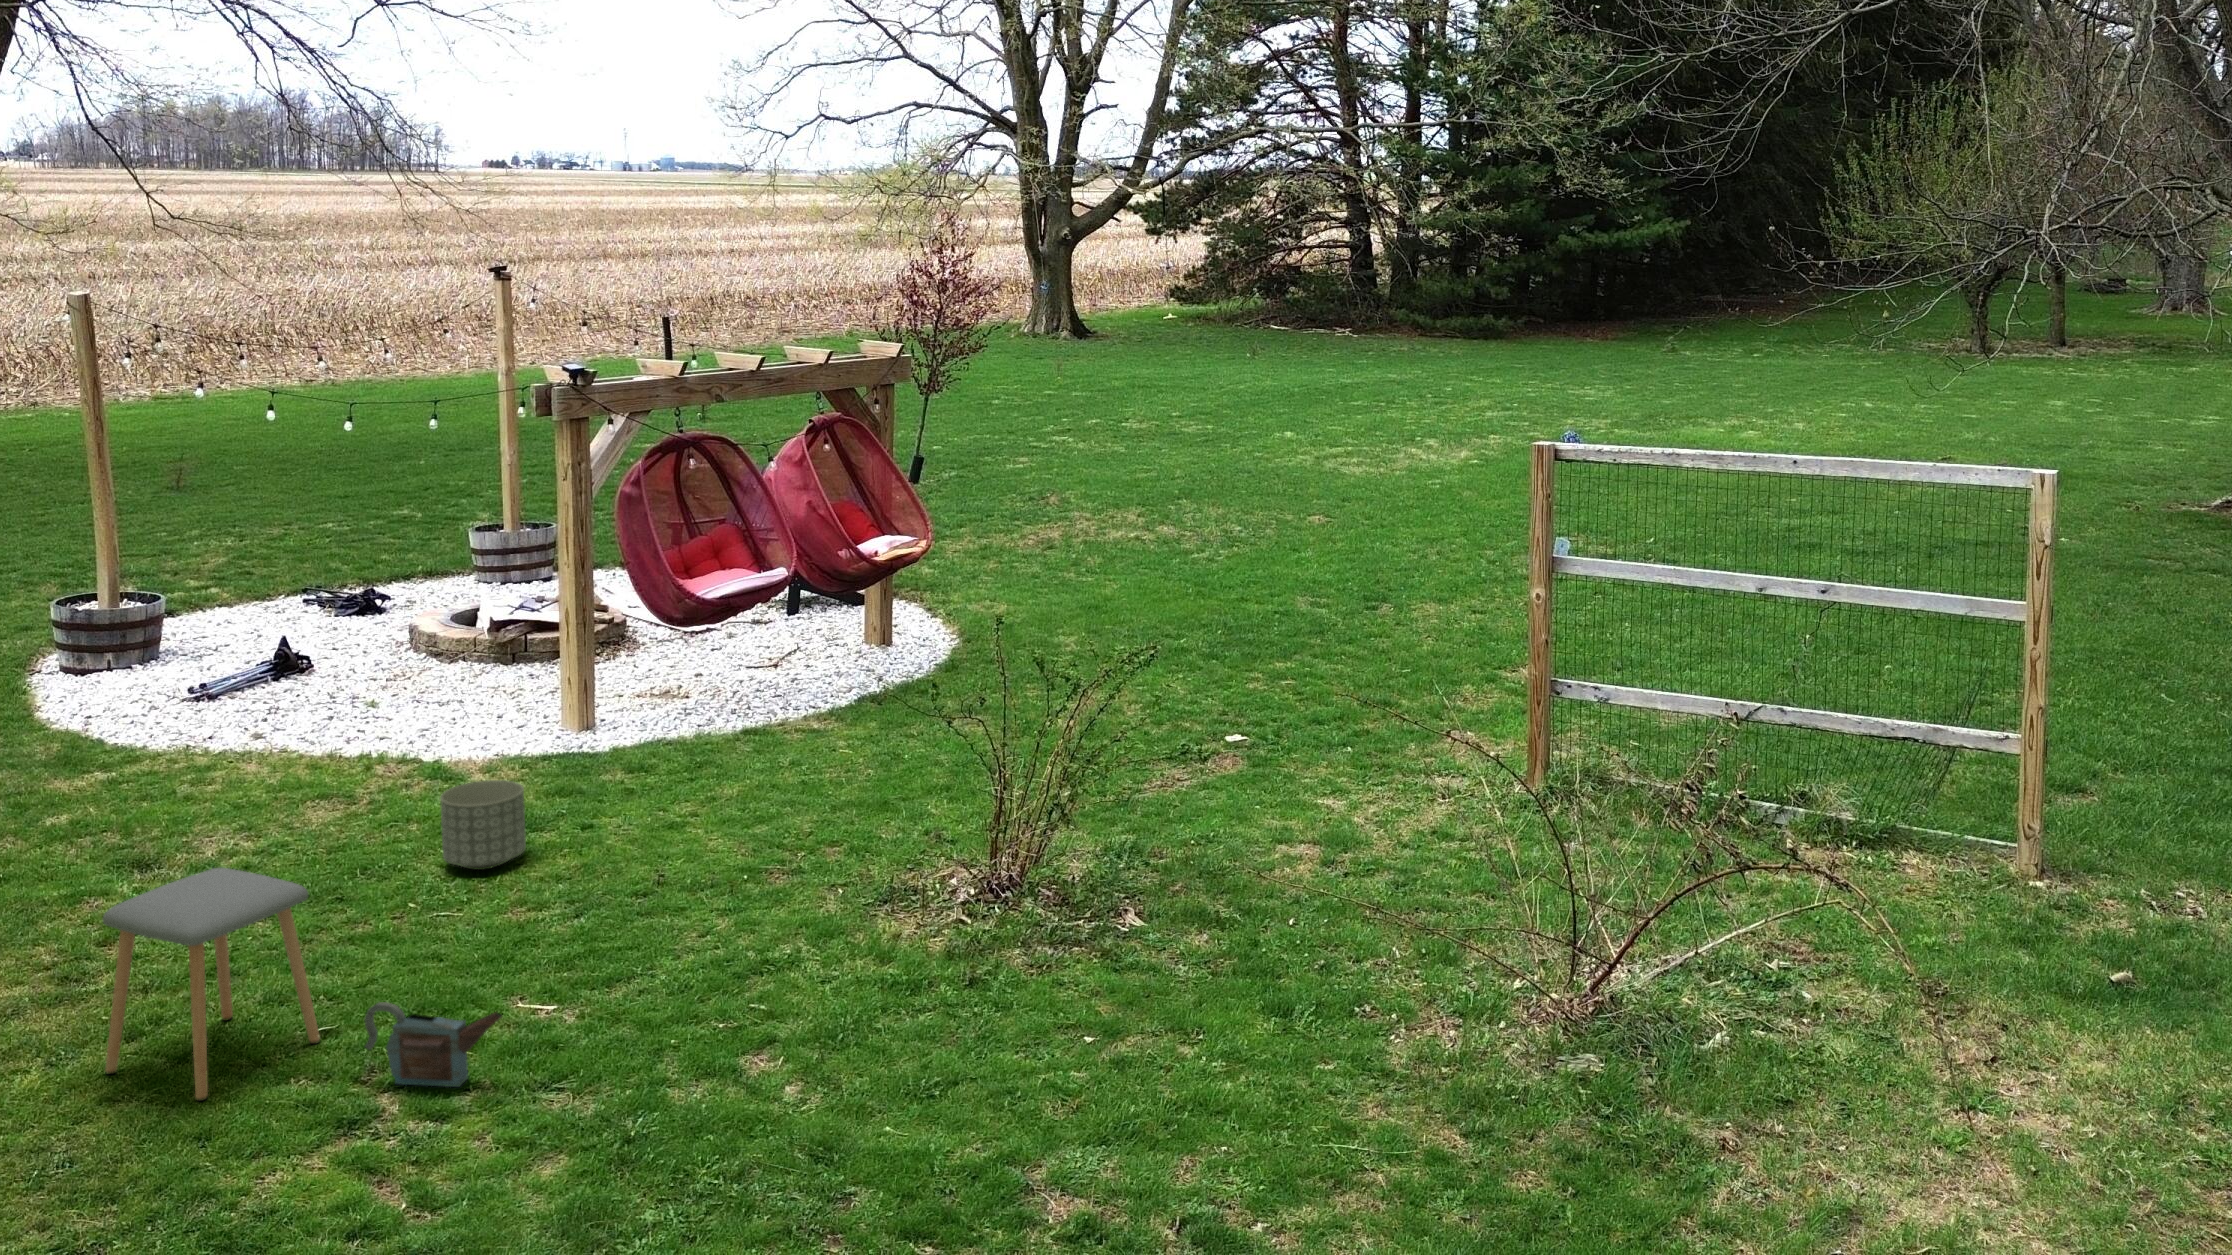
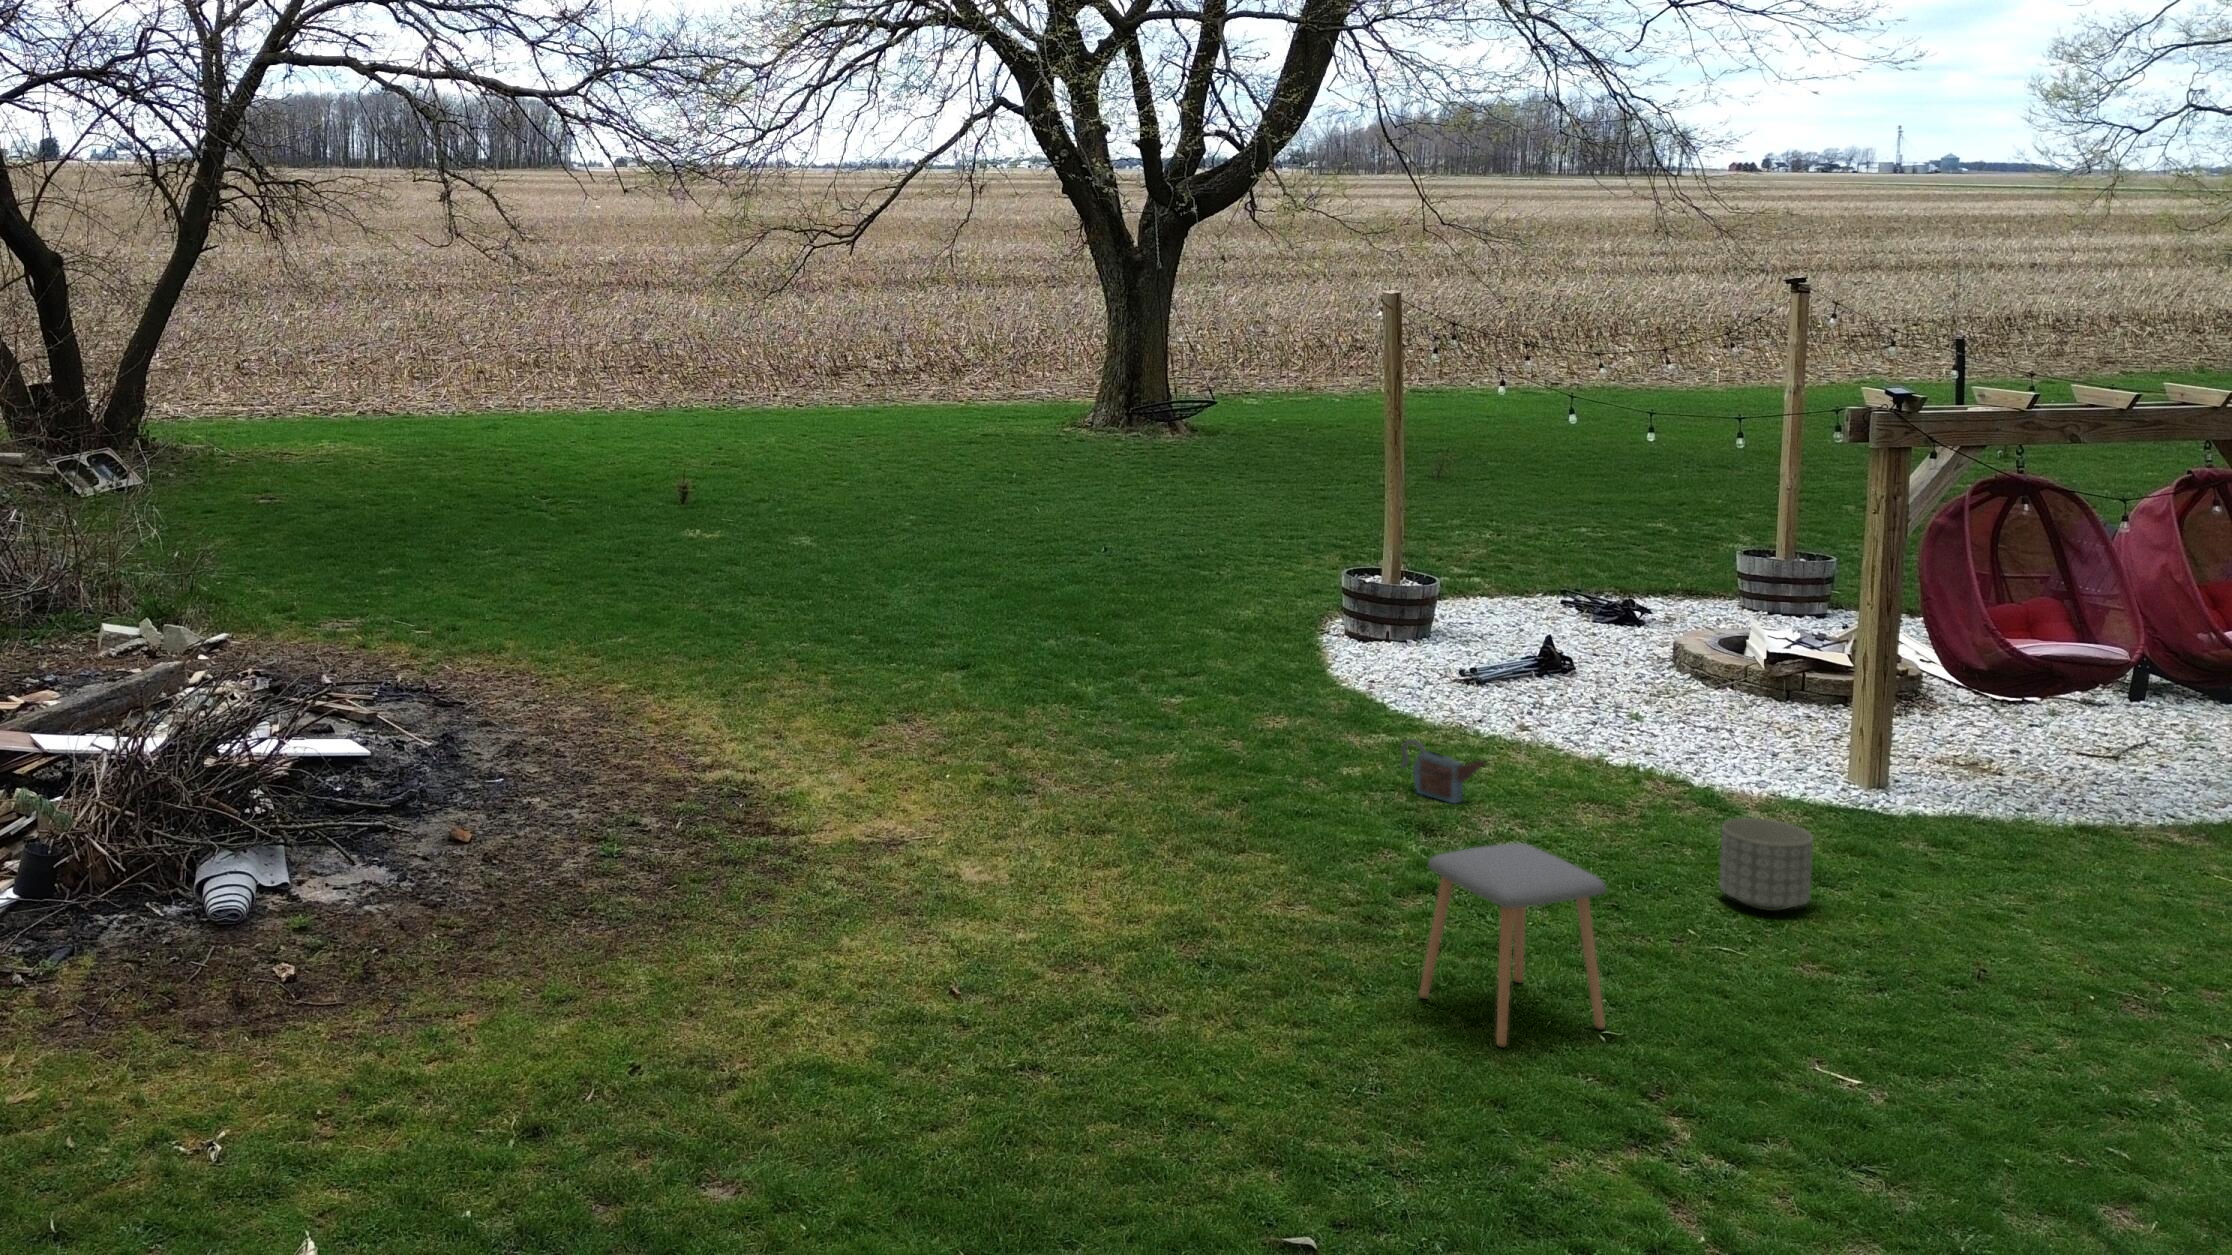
watering can: present [365,1002,502,1087] -> present [1401,739,1485,804]

